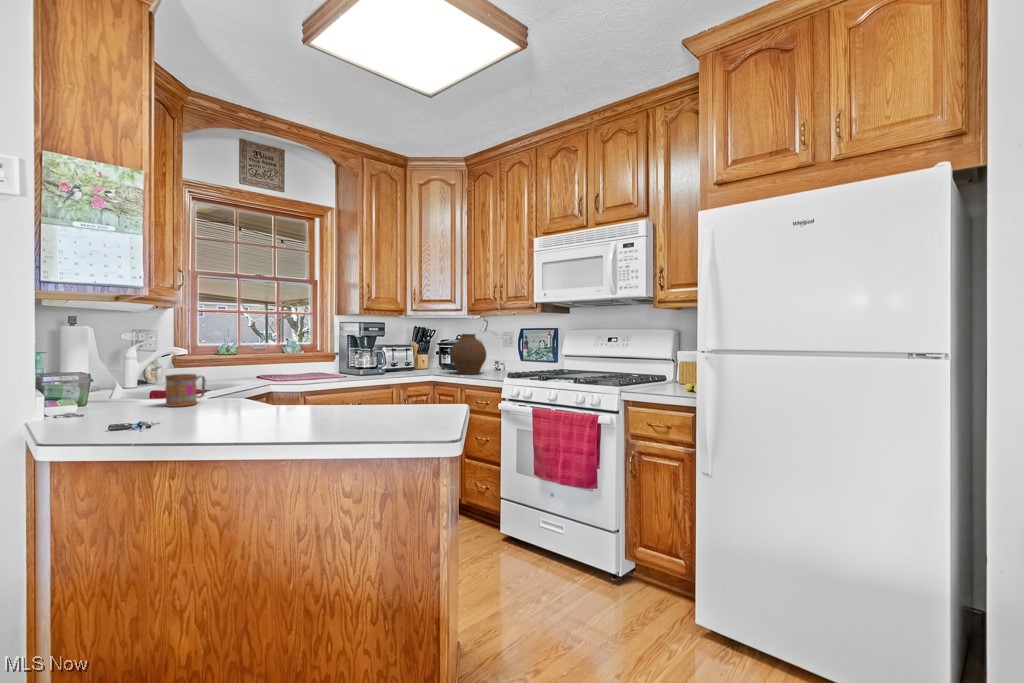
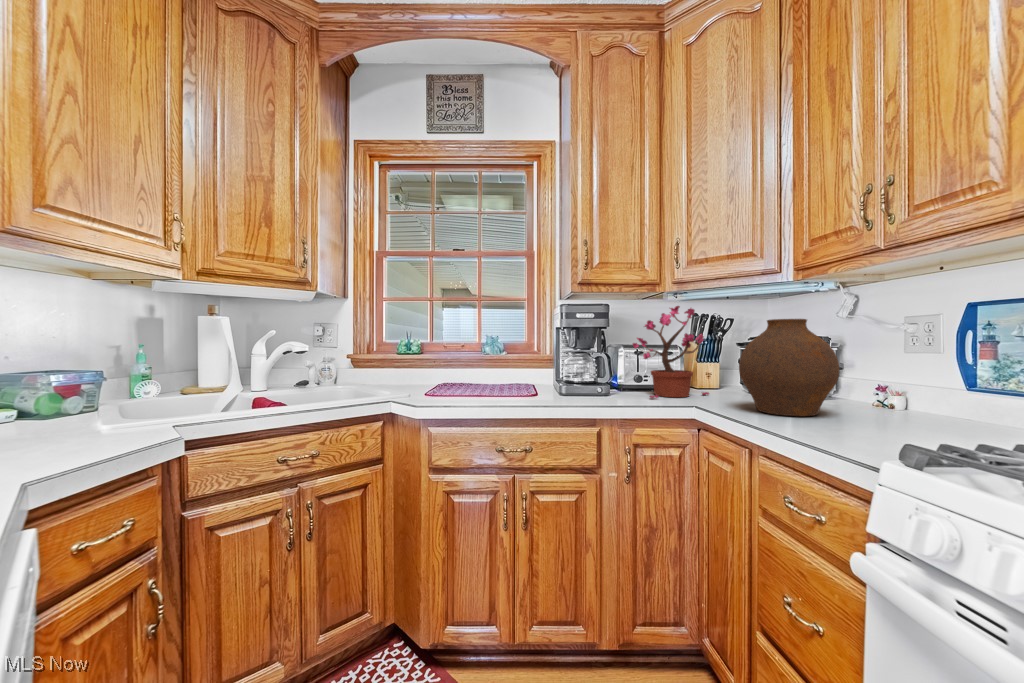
potted plant: none [392,324,429,373] -> present [633,306,709,398]
mug: present [165,374,206,407] -> none [55,382,143,442]

